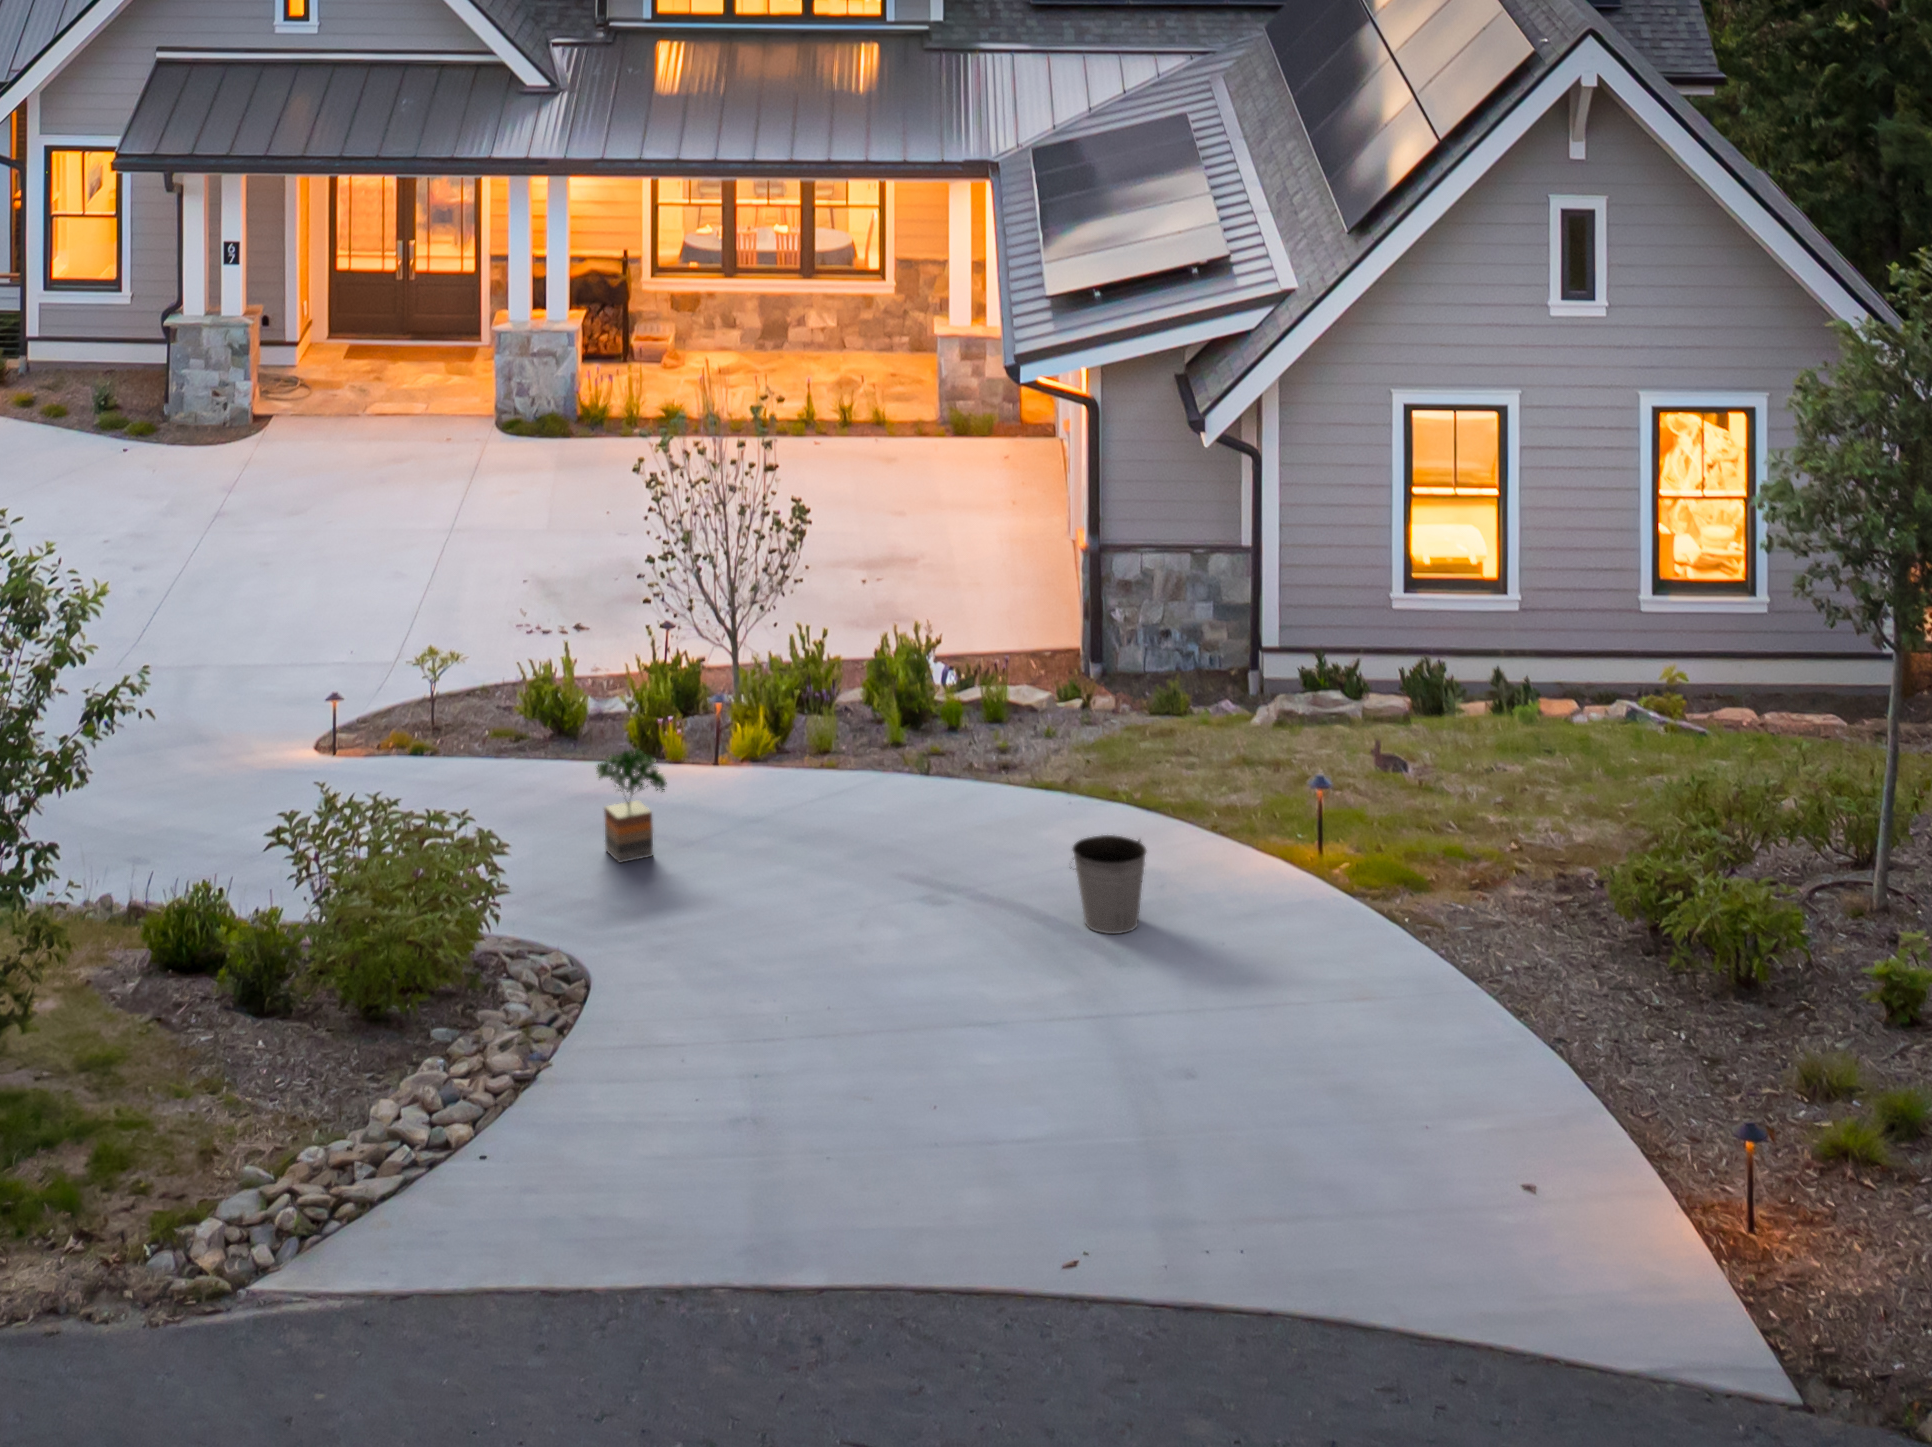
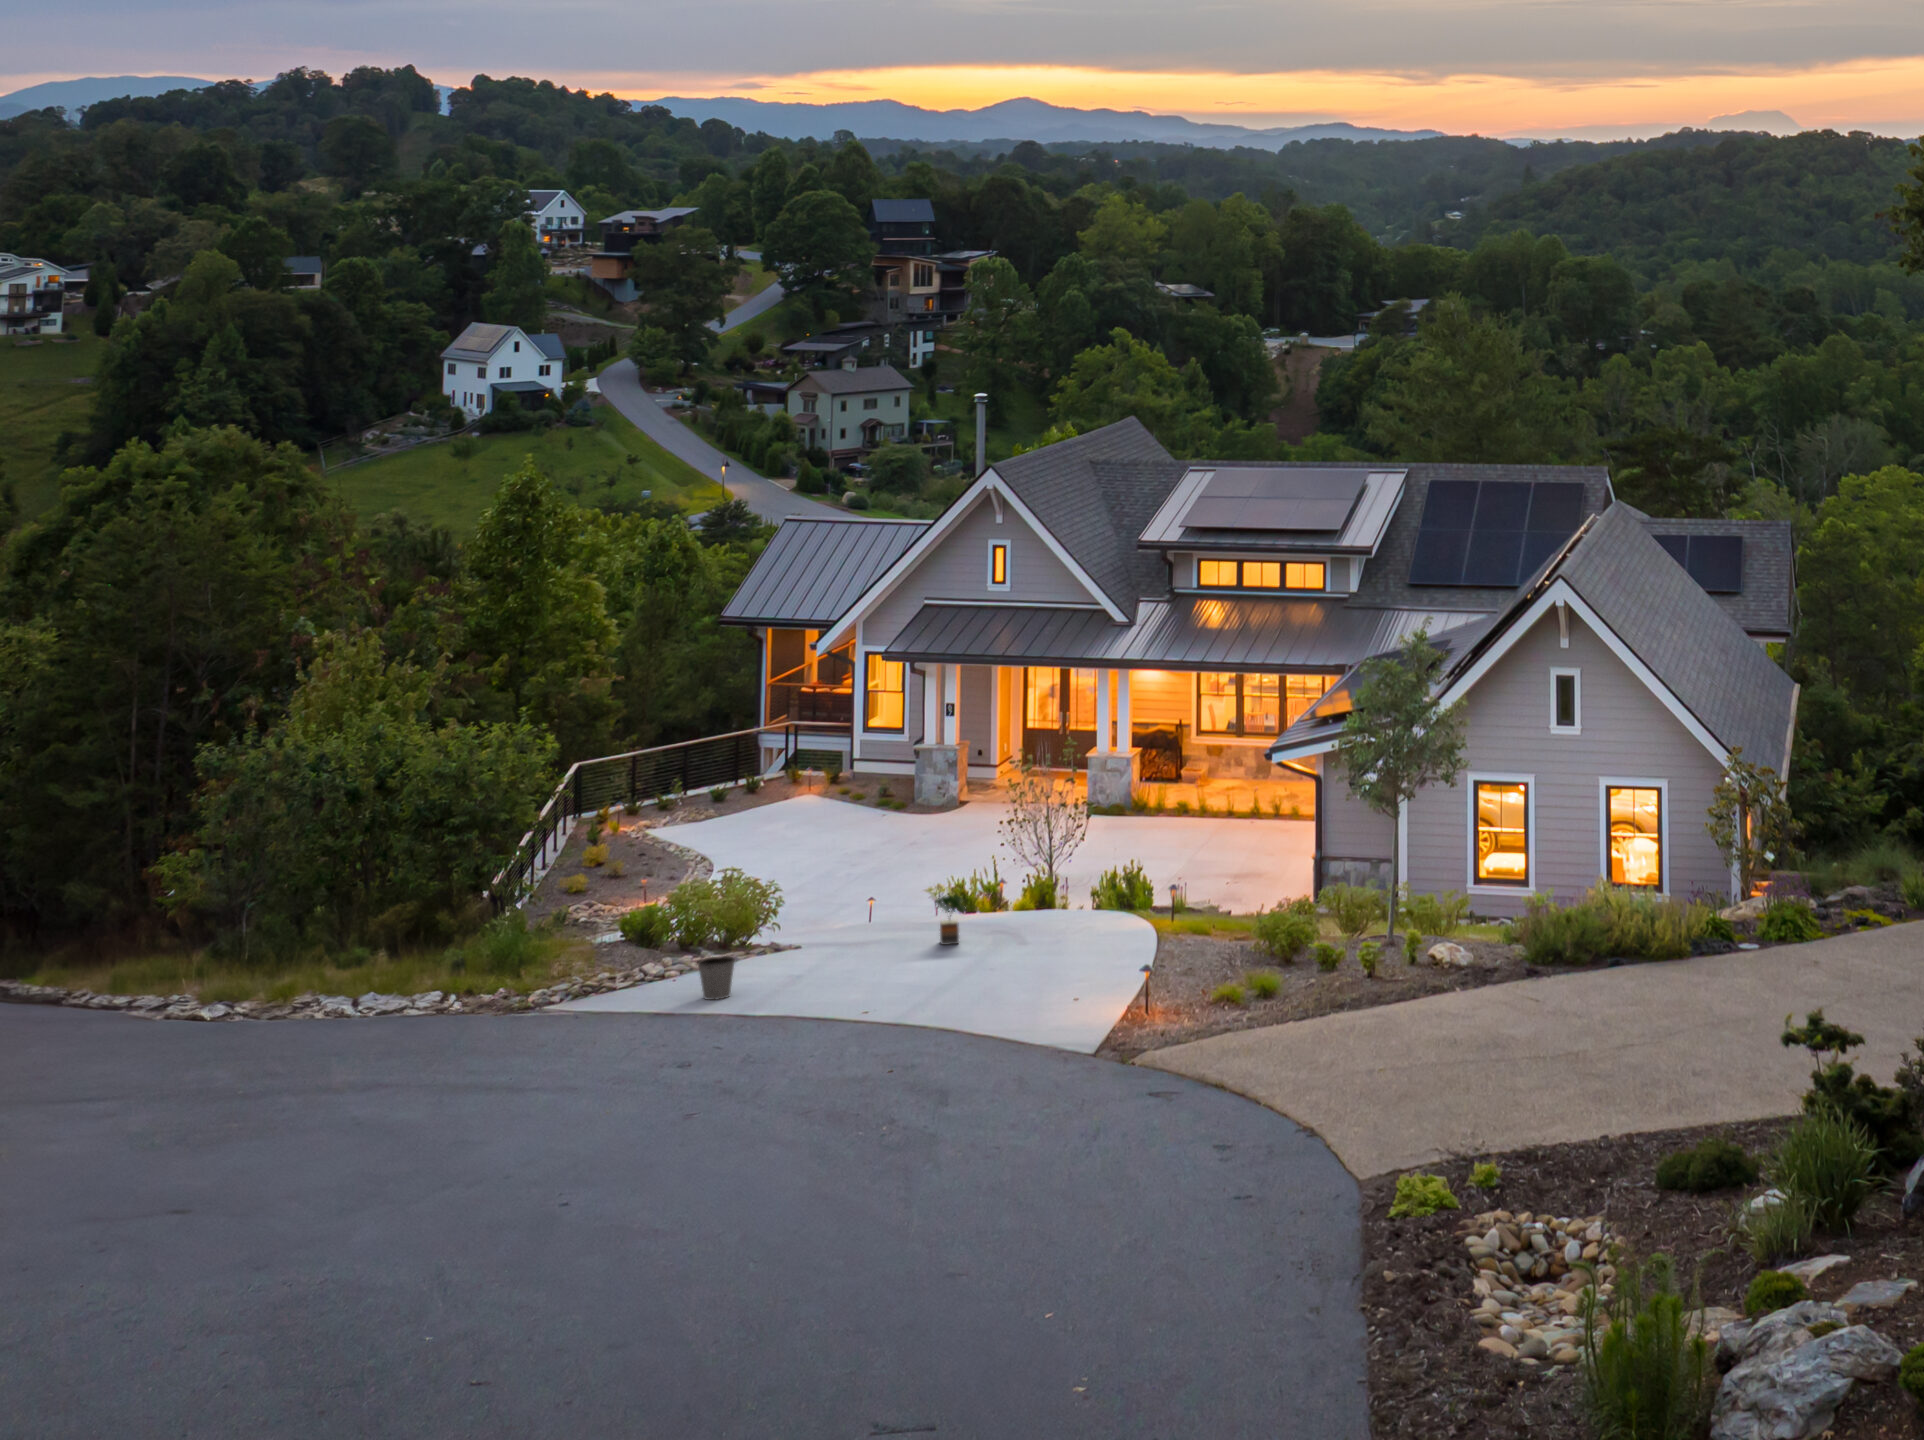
bucket: present [1070,835,1146,934] -> present [697,956,735,1000]

